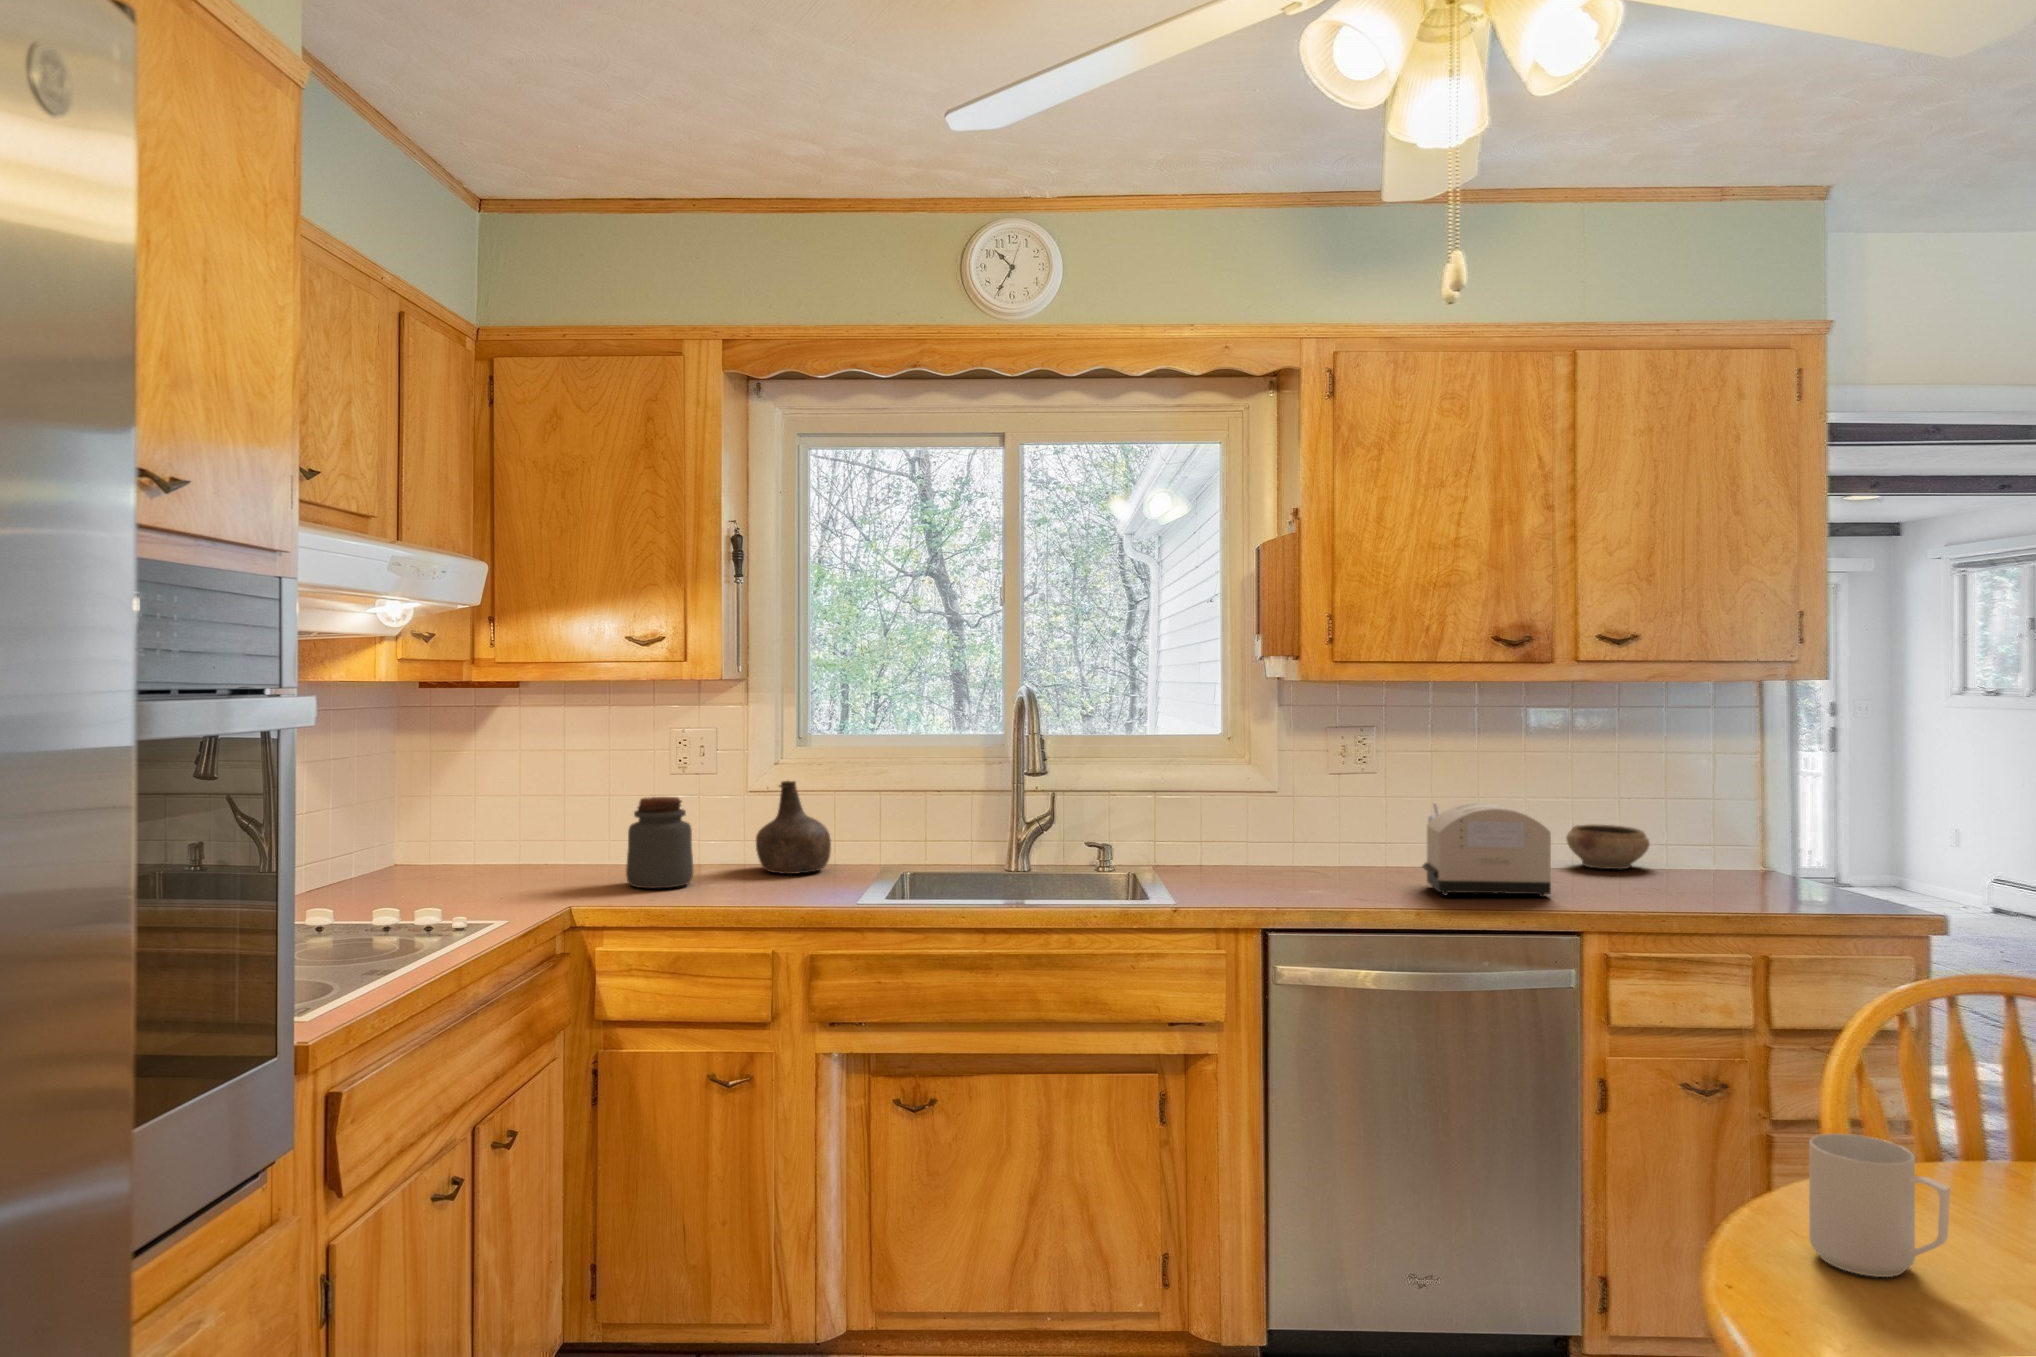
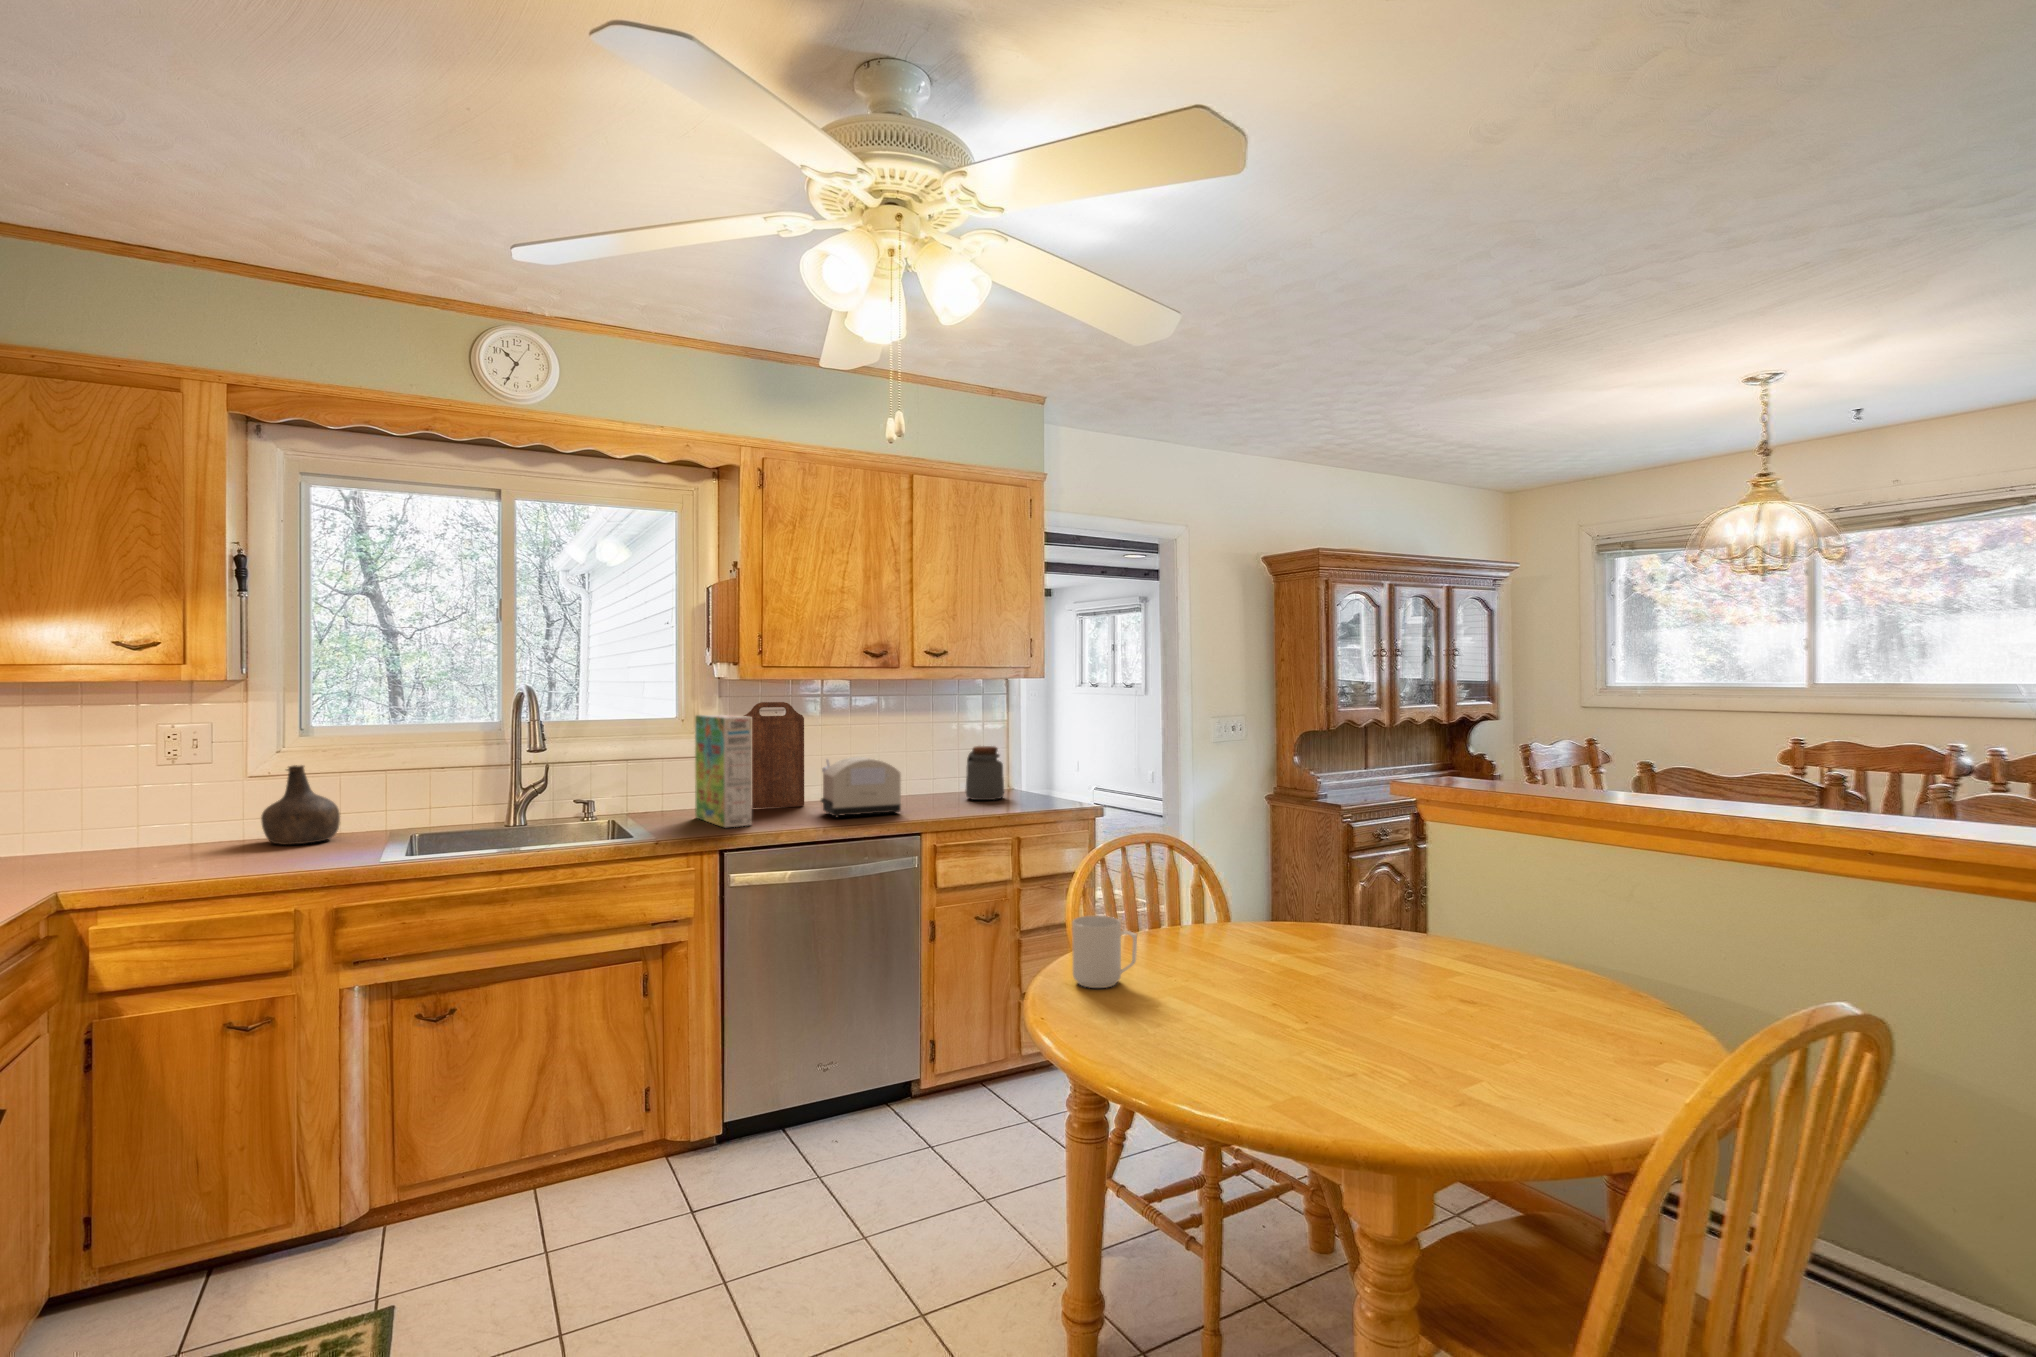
cutting board: none [1310,714,1403,872] -> present [744,702,804,808]
cereal box: none [1243,732,1316,896] -> present [695,715,752,827]
jar: present [626,797,694,889] -> present [965,746,1004,800]
ceramic bowl: present [1566,824,1650,869] -> none [903,768,951,796]

